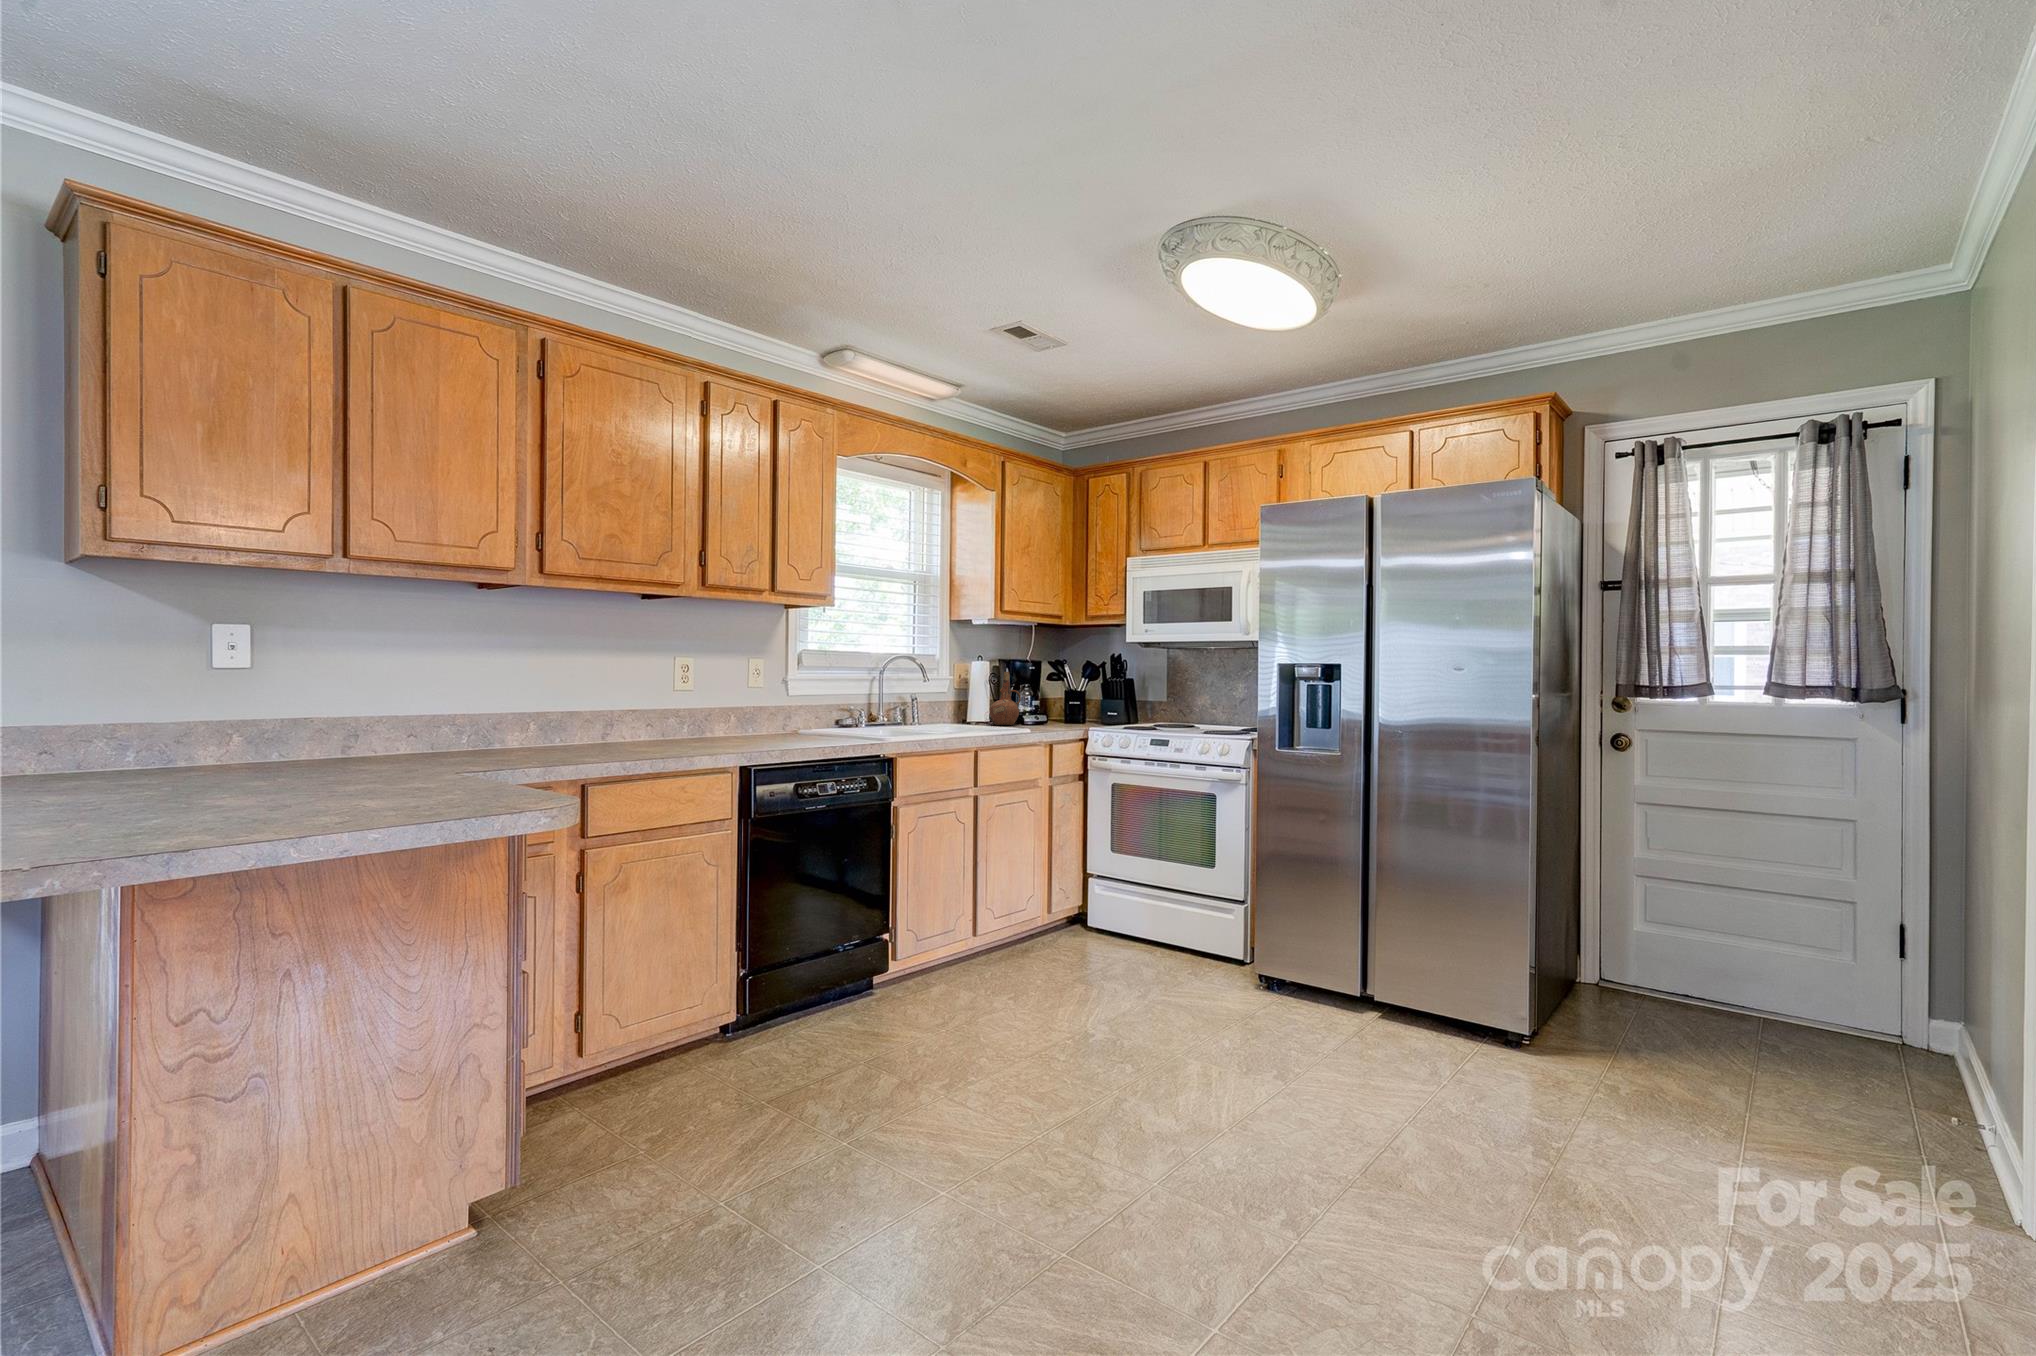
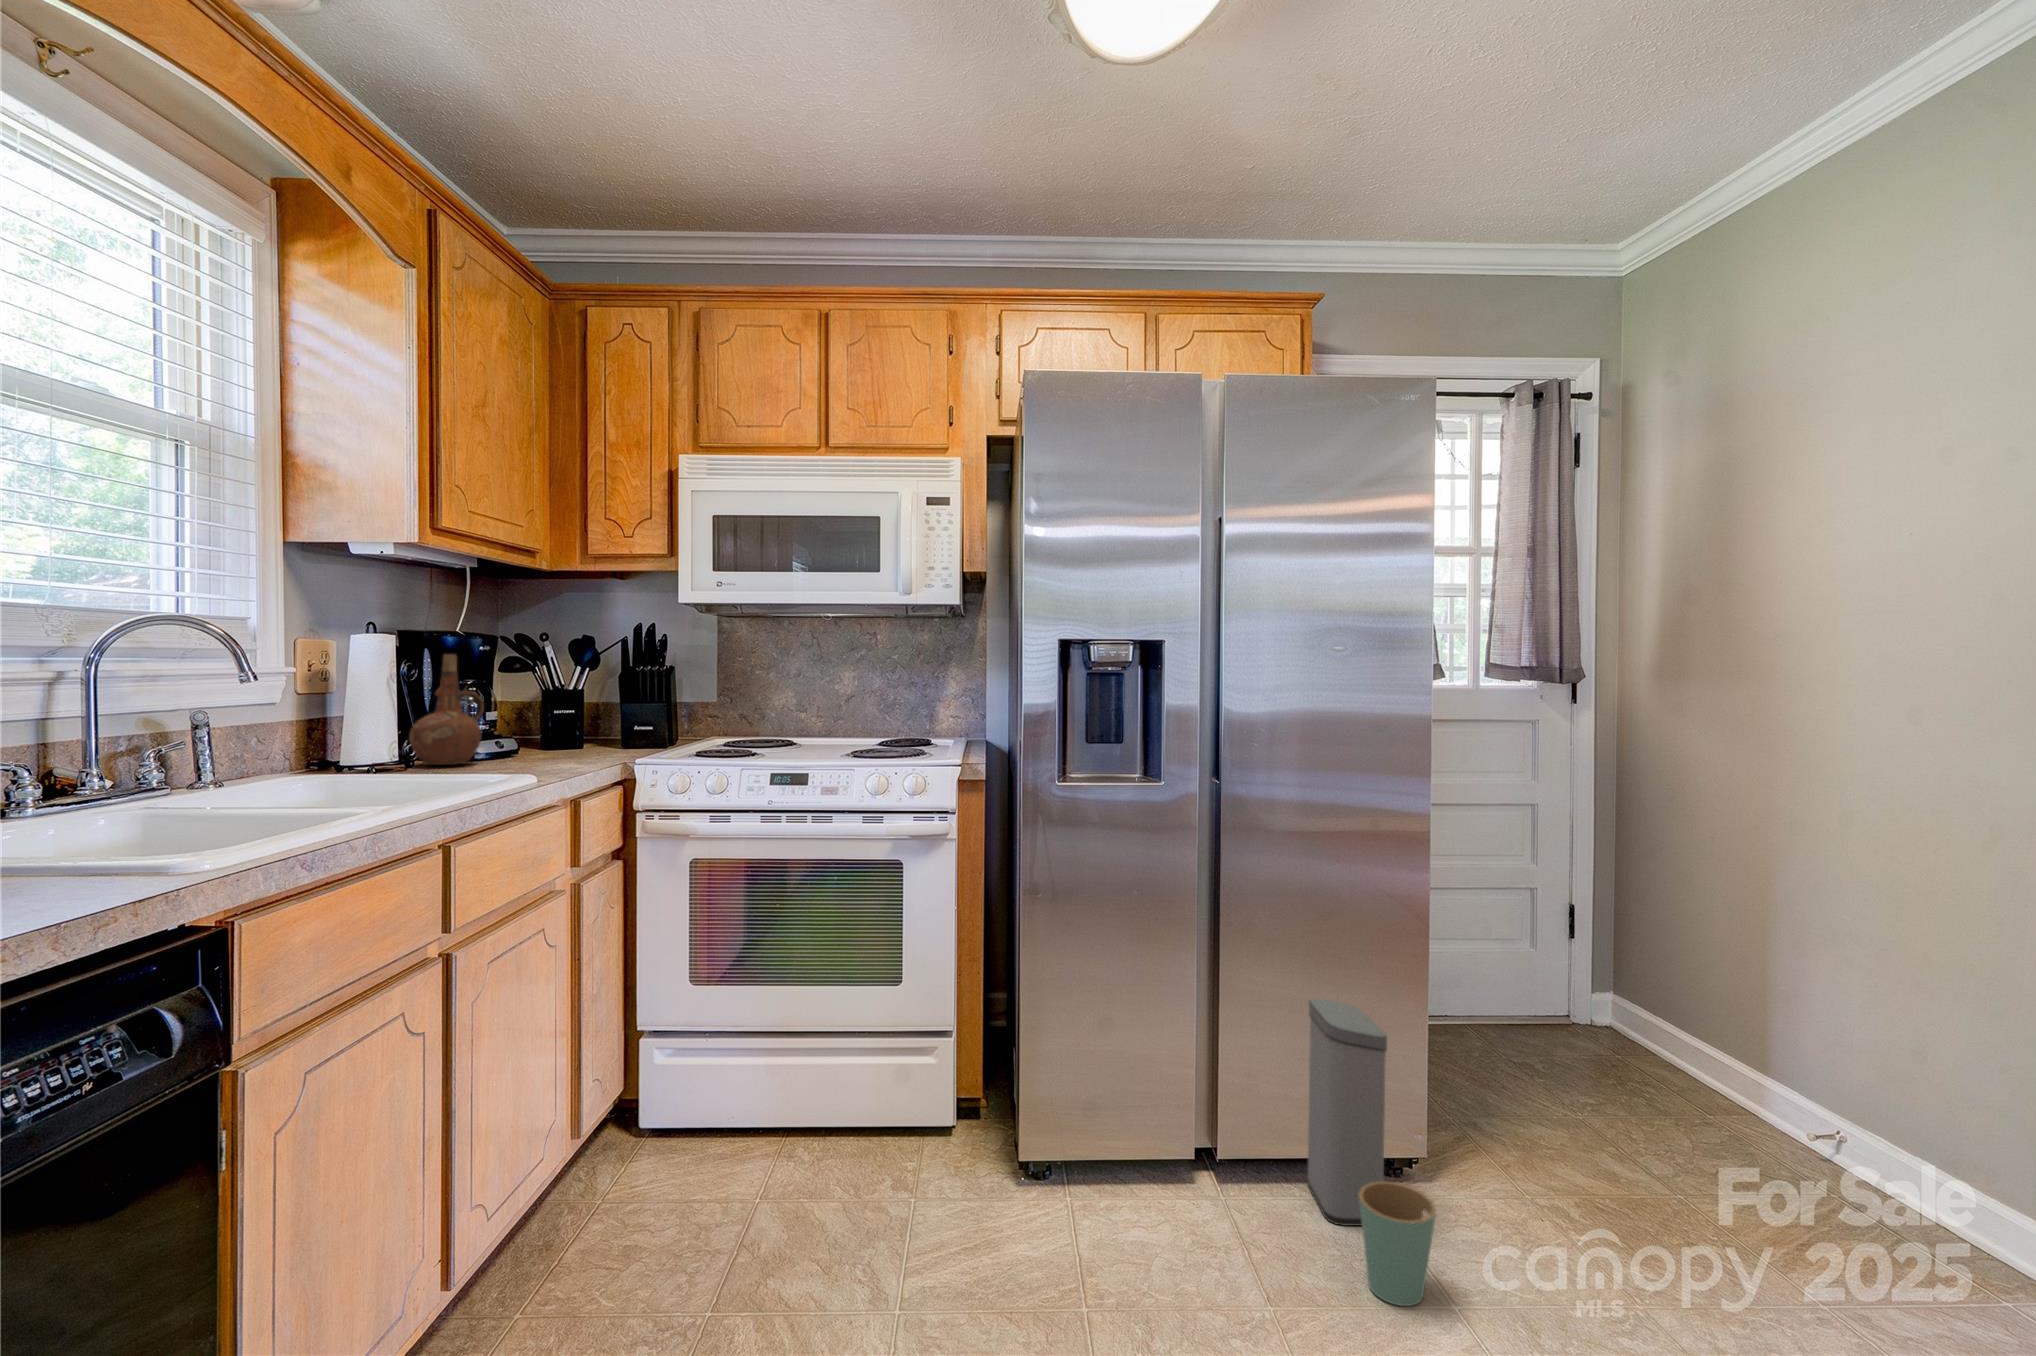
trash can: none [1395,908,1479,1080] -> present [1308,999,1436,1306]

